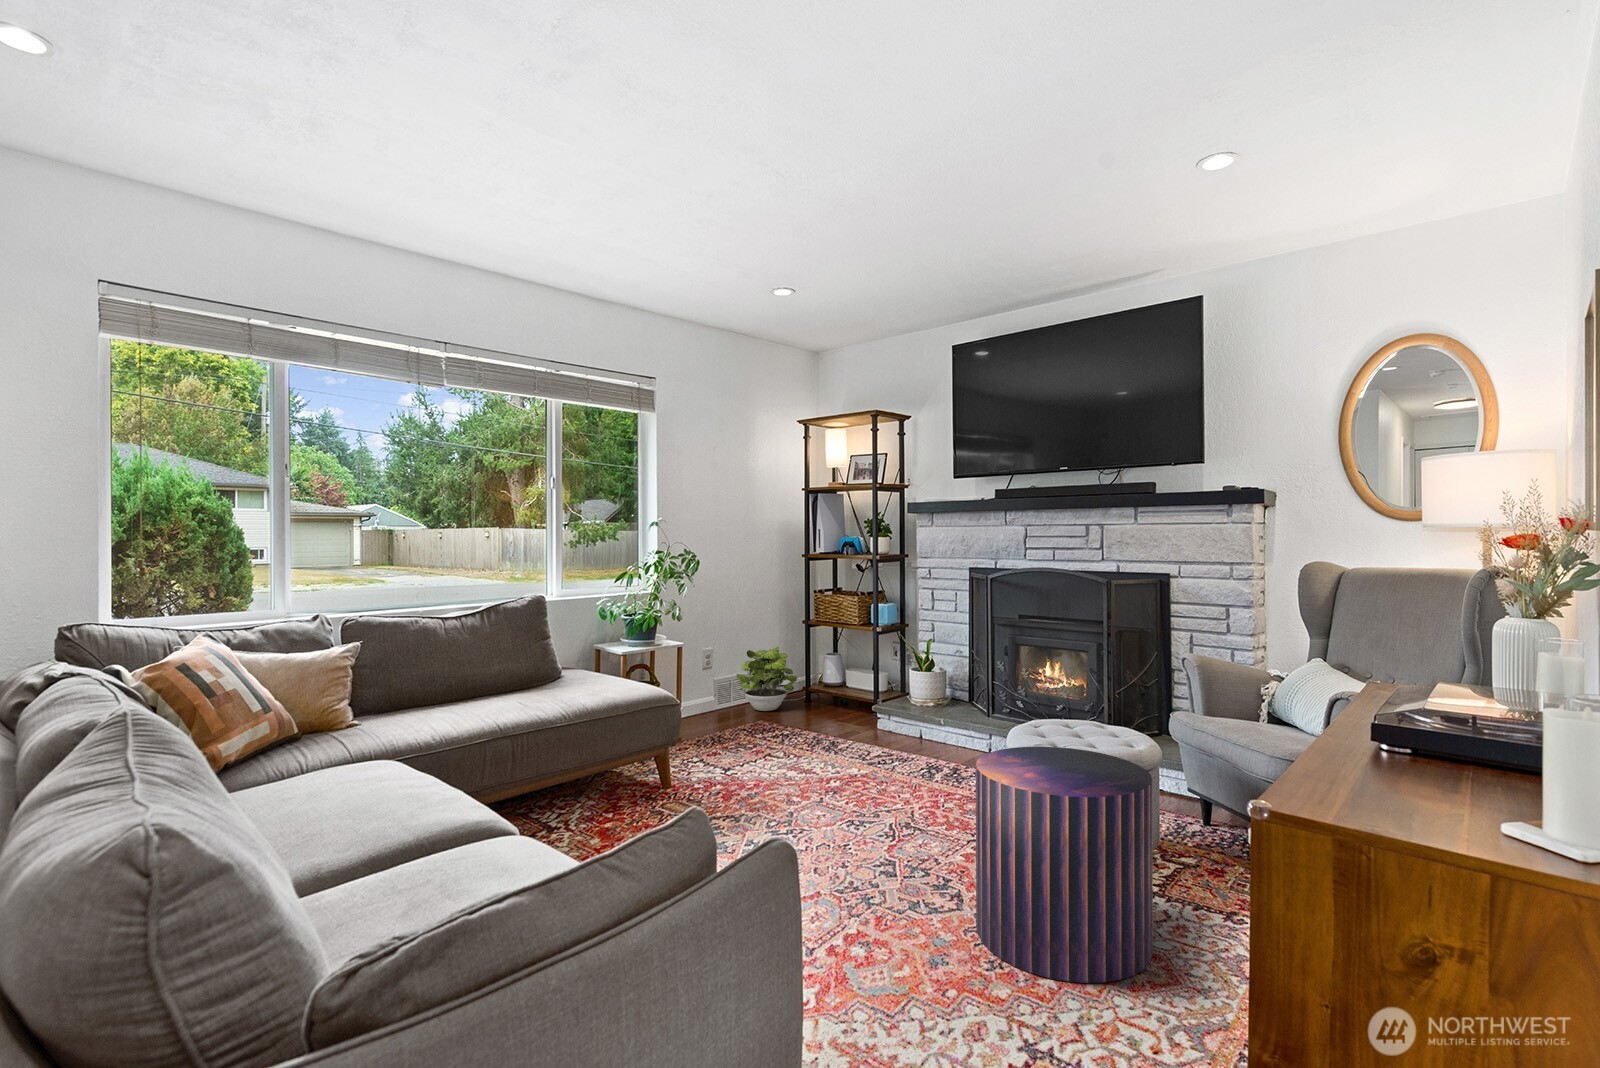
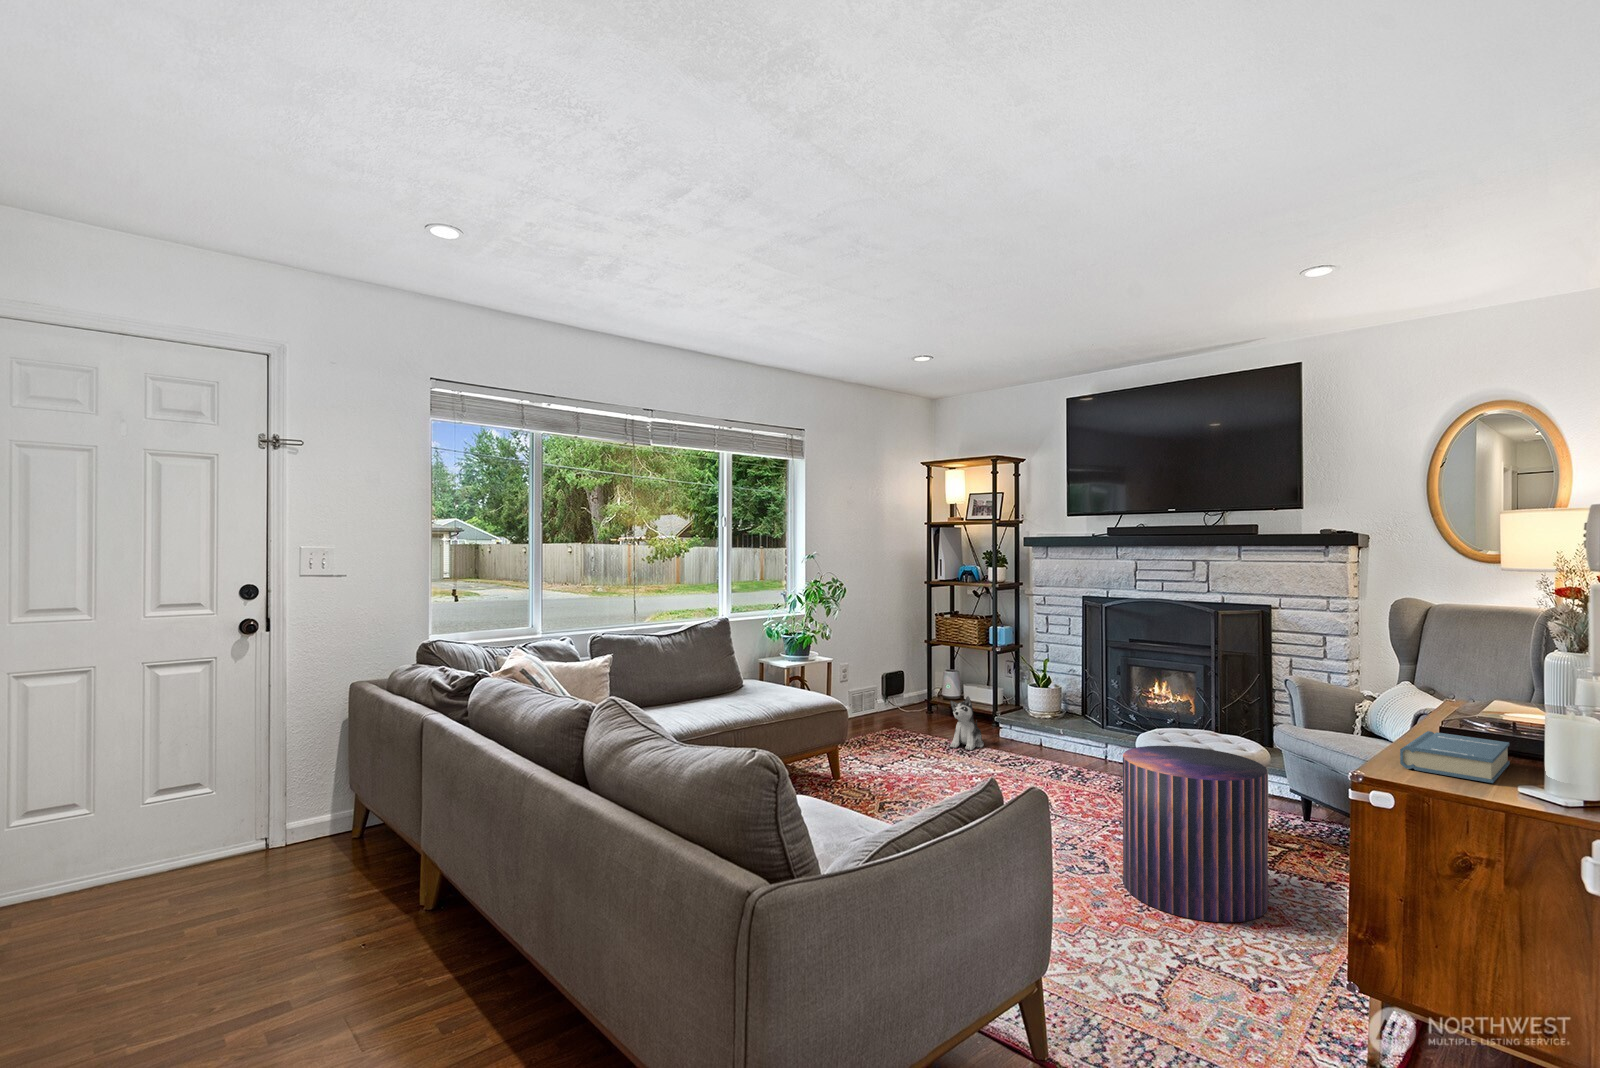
potted plant: present [737,647,797,711] -> none [871,663,927,720]
plush toy: none [815,684,854,747] -> present [950,696,984,750]
hardback book: none [1322,731,1467,814] -> present [1400,731,1510,783]

